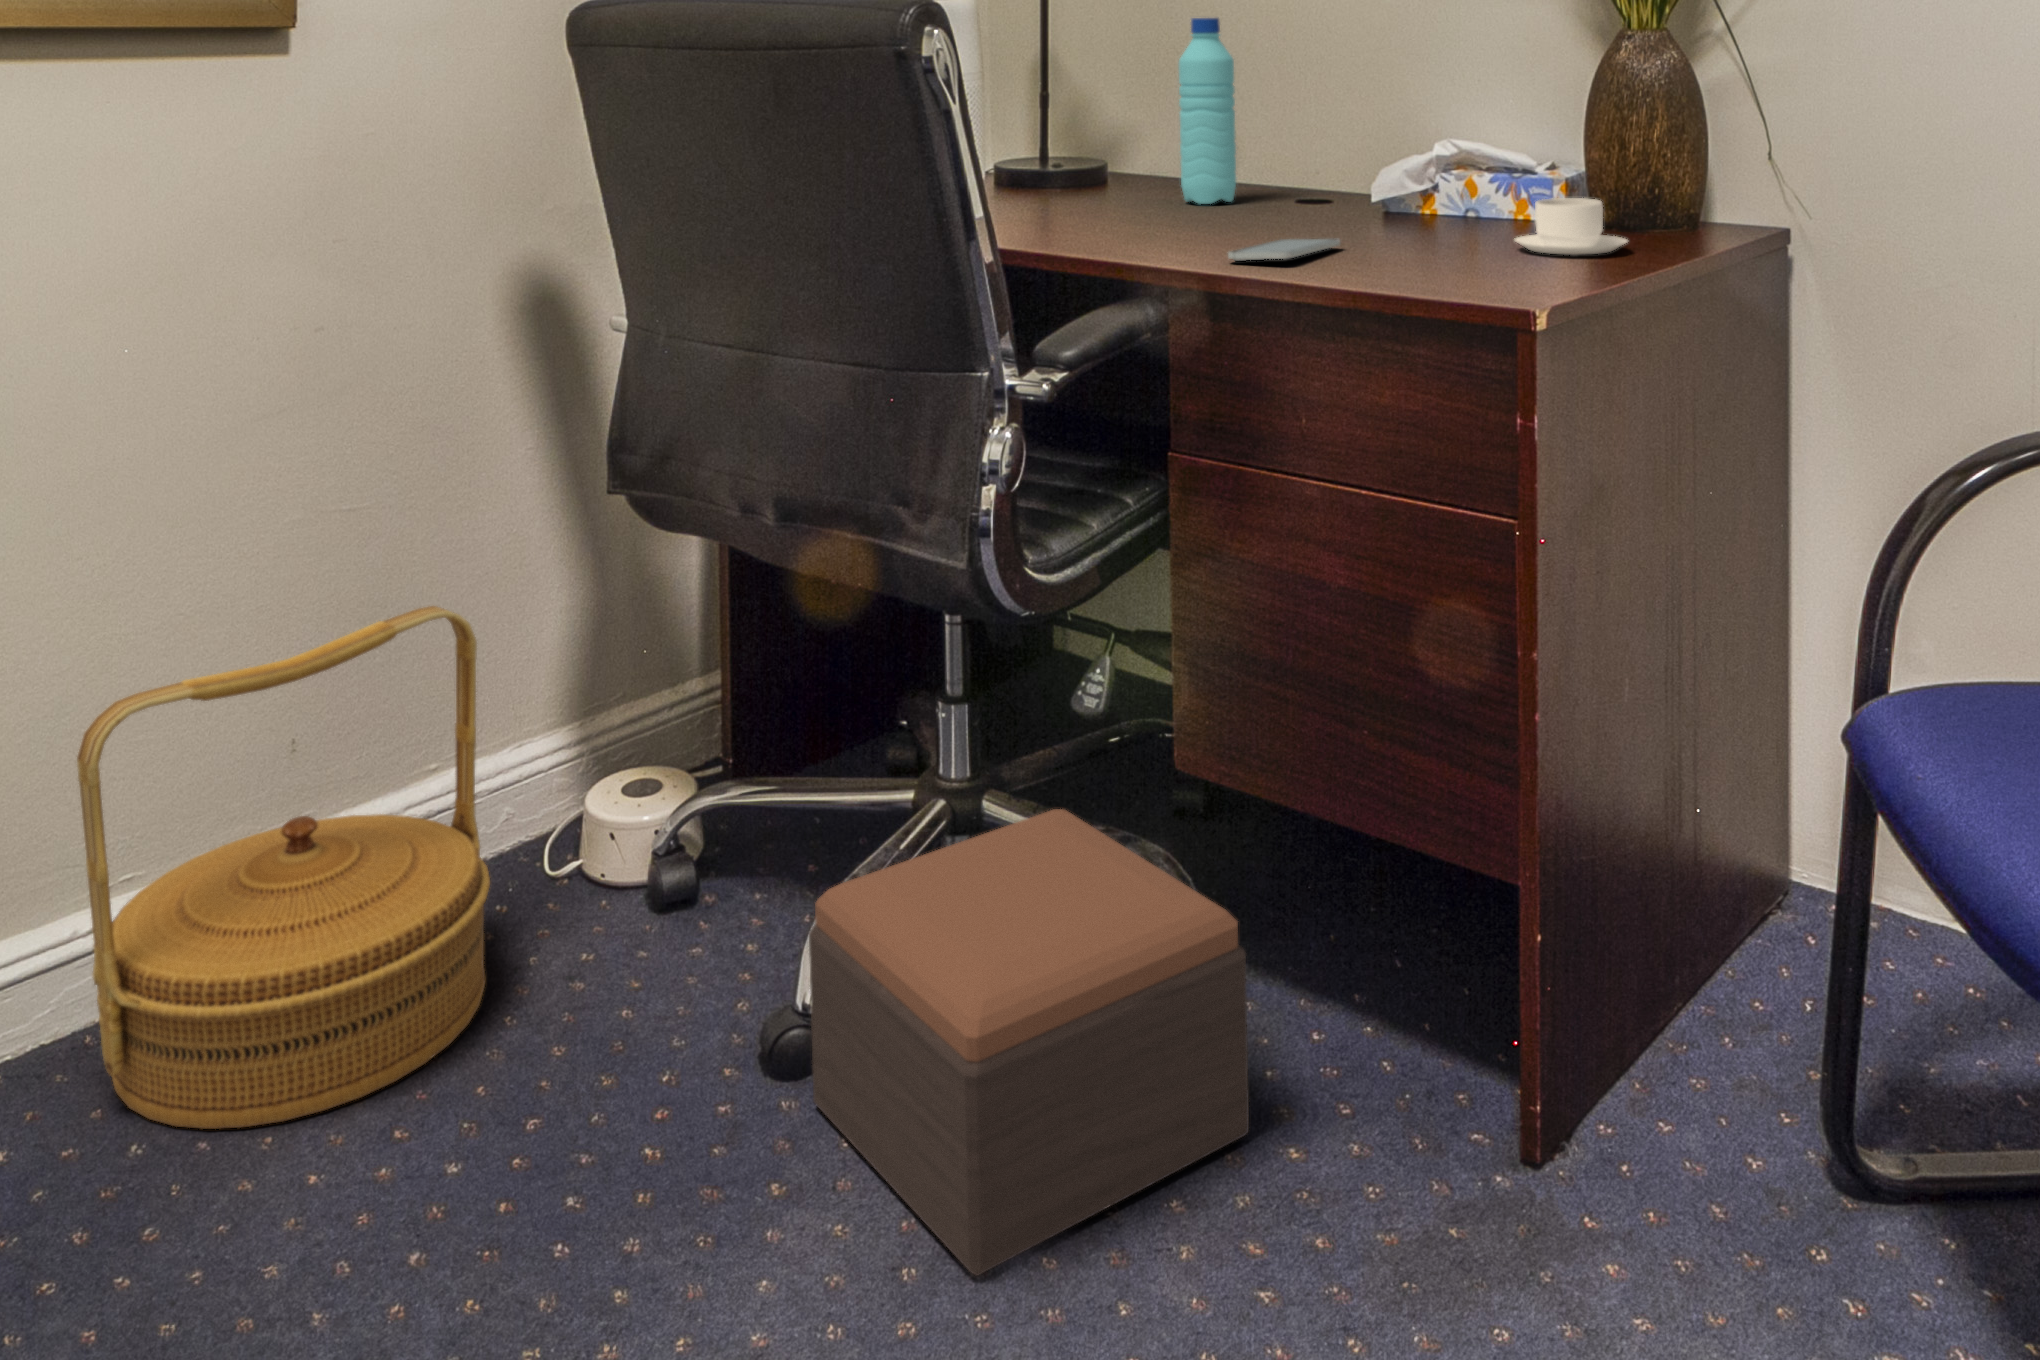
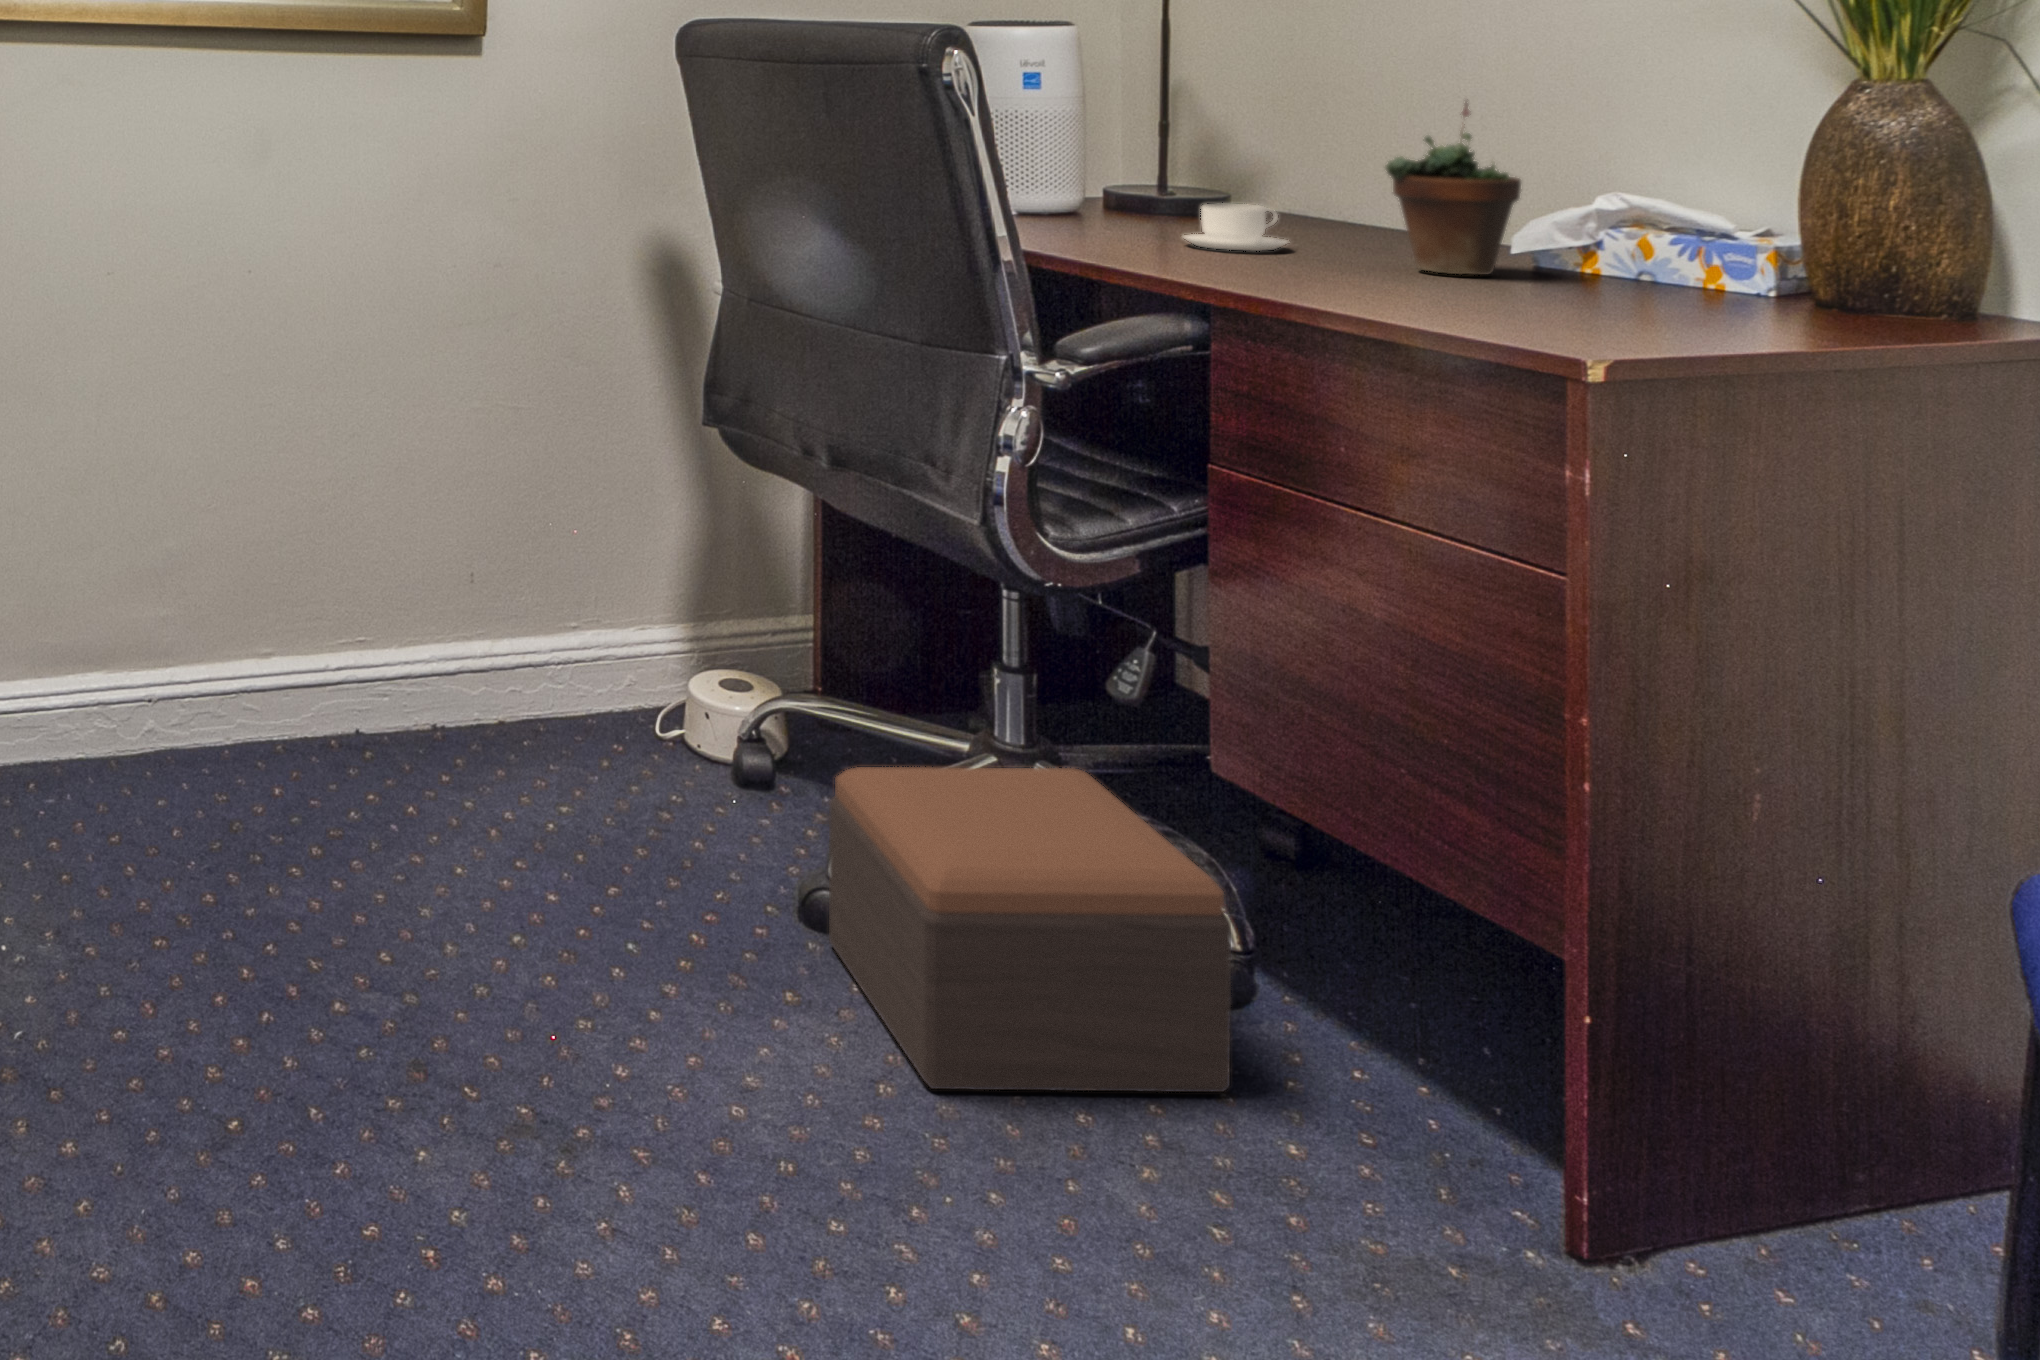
water bottle: present [1179,18,1236,204] -> none [1308,48,1376,241]
succulent plant: none [1281,60,1385,230] -> present [1386,102,1521,274]
coffee cup: present [1515,198,1627,255] -> present [1184,204,1287,251]
smartphone: present [1228,238,1340,261] -> none [1278,275,1428,290]
woven basket: present [77,606,490,1129] -> none [326,494,599,834]

